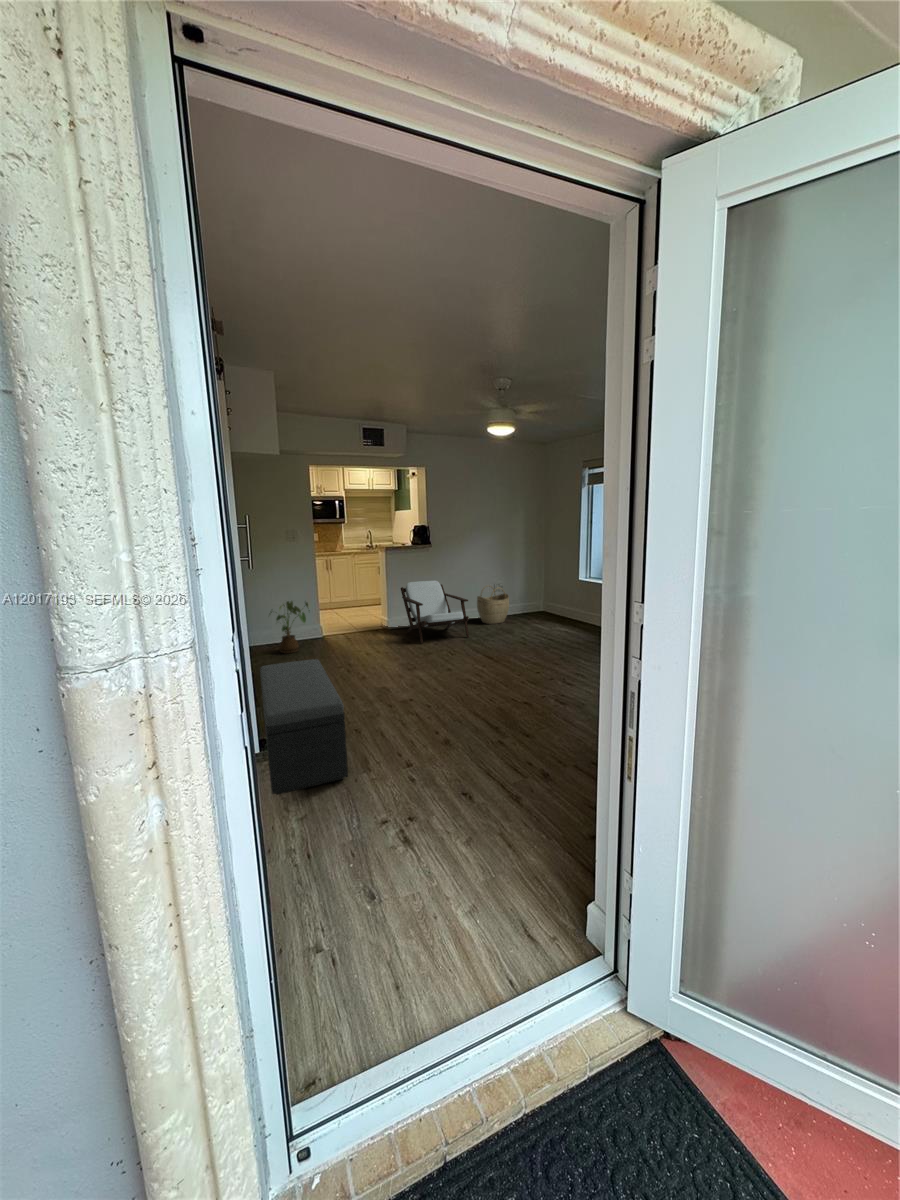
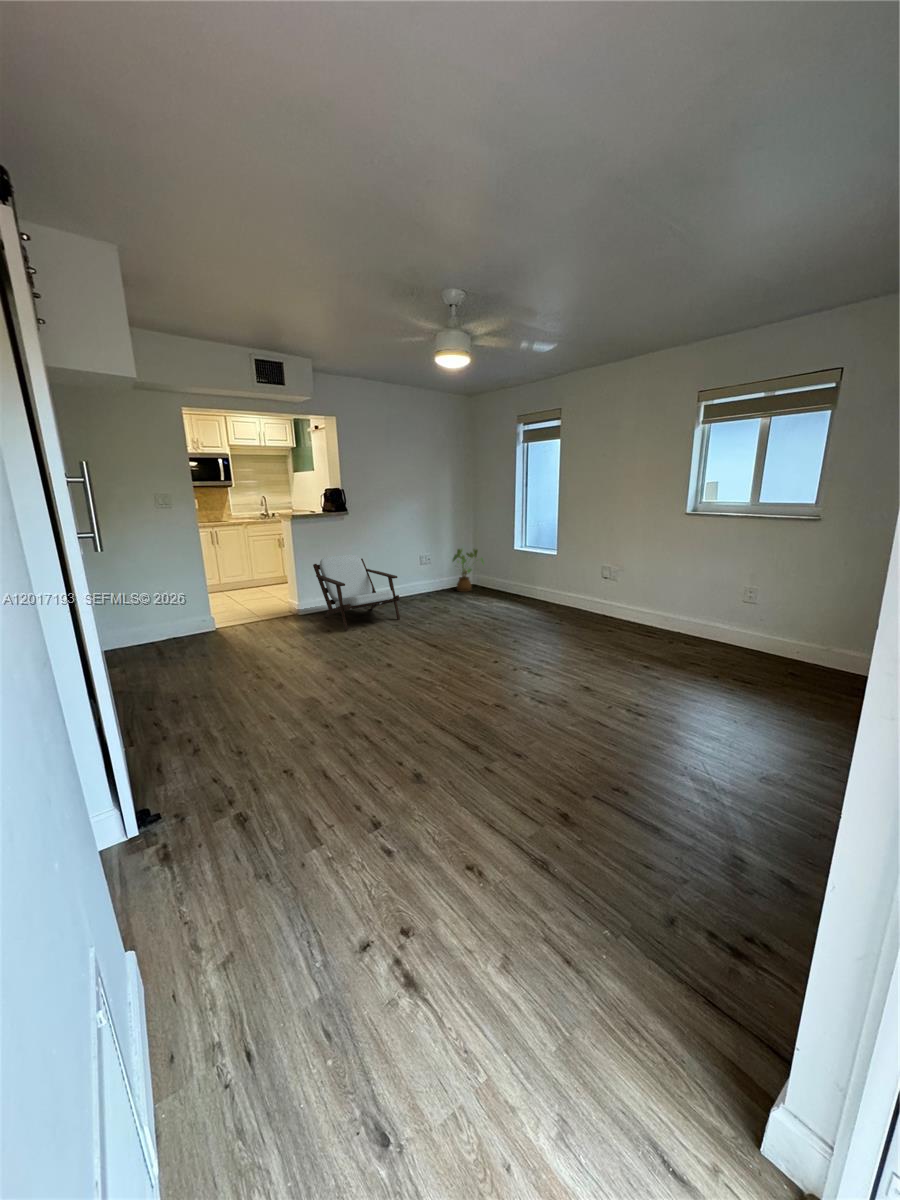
woven basket: present [477,589,509,624] -> none [402,558,438,601]
house plant: present [271,601,308,654] -> present [453,549,484,592]
storage bench: present [260,659,348,795] -> none [128,678,291,927]

